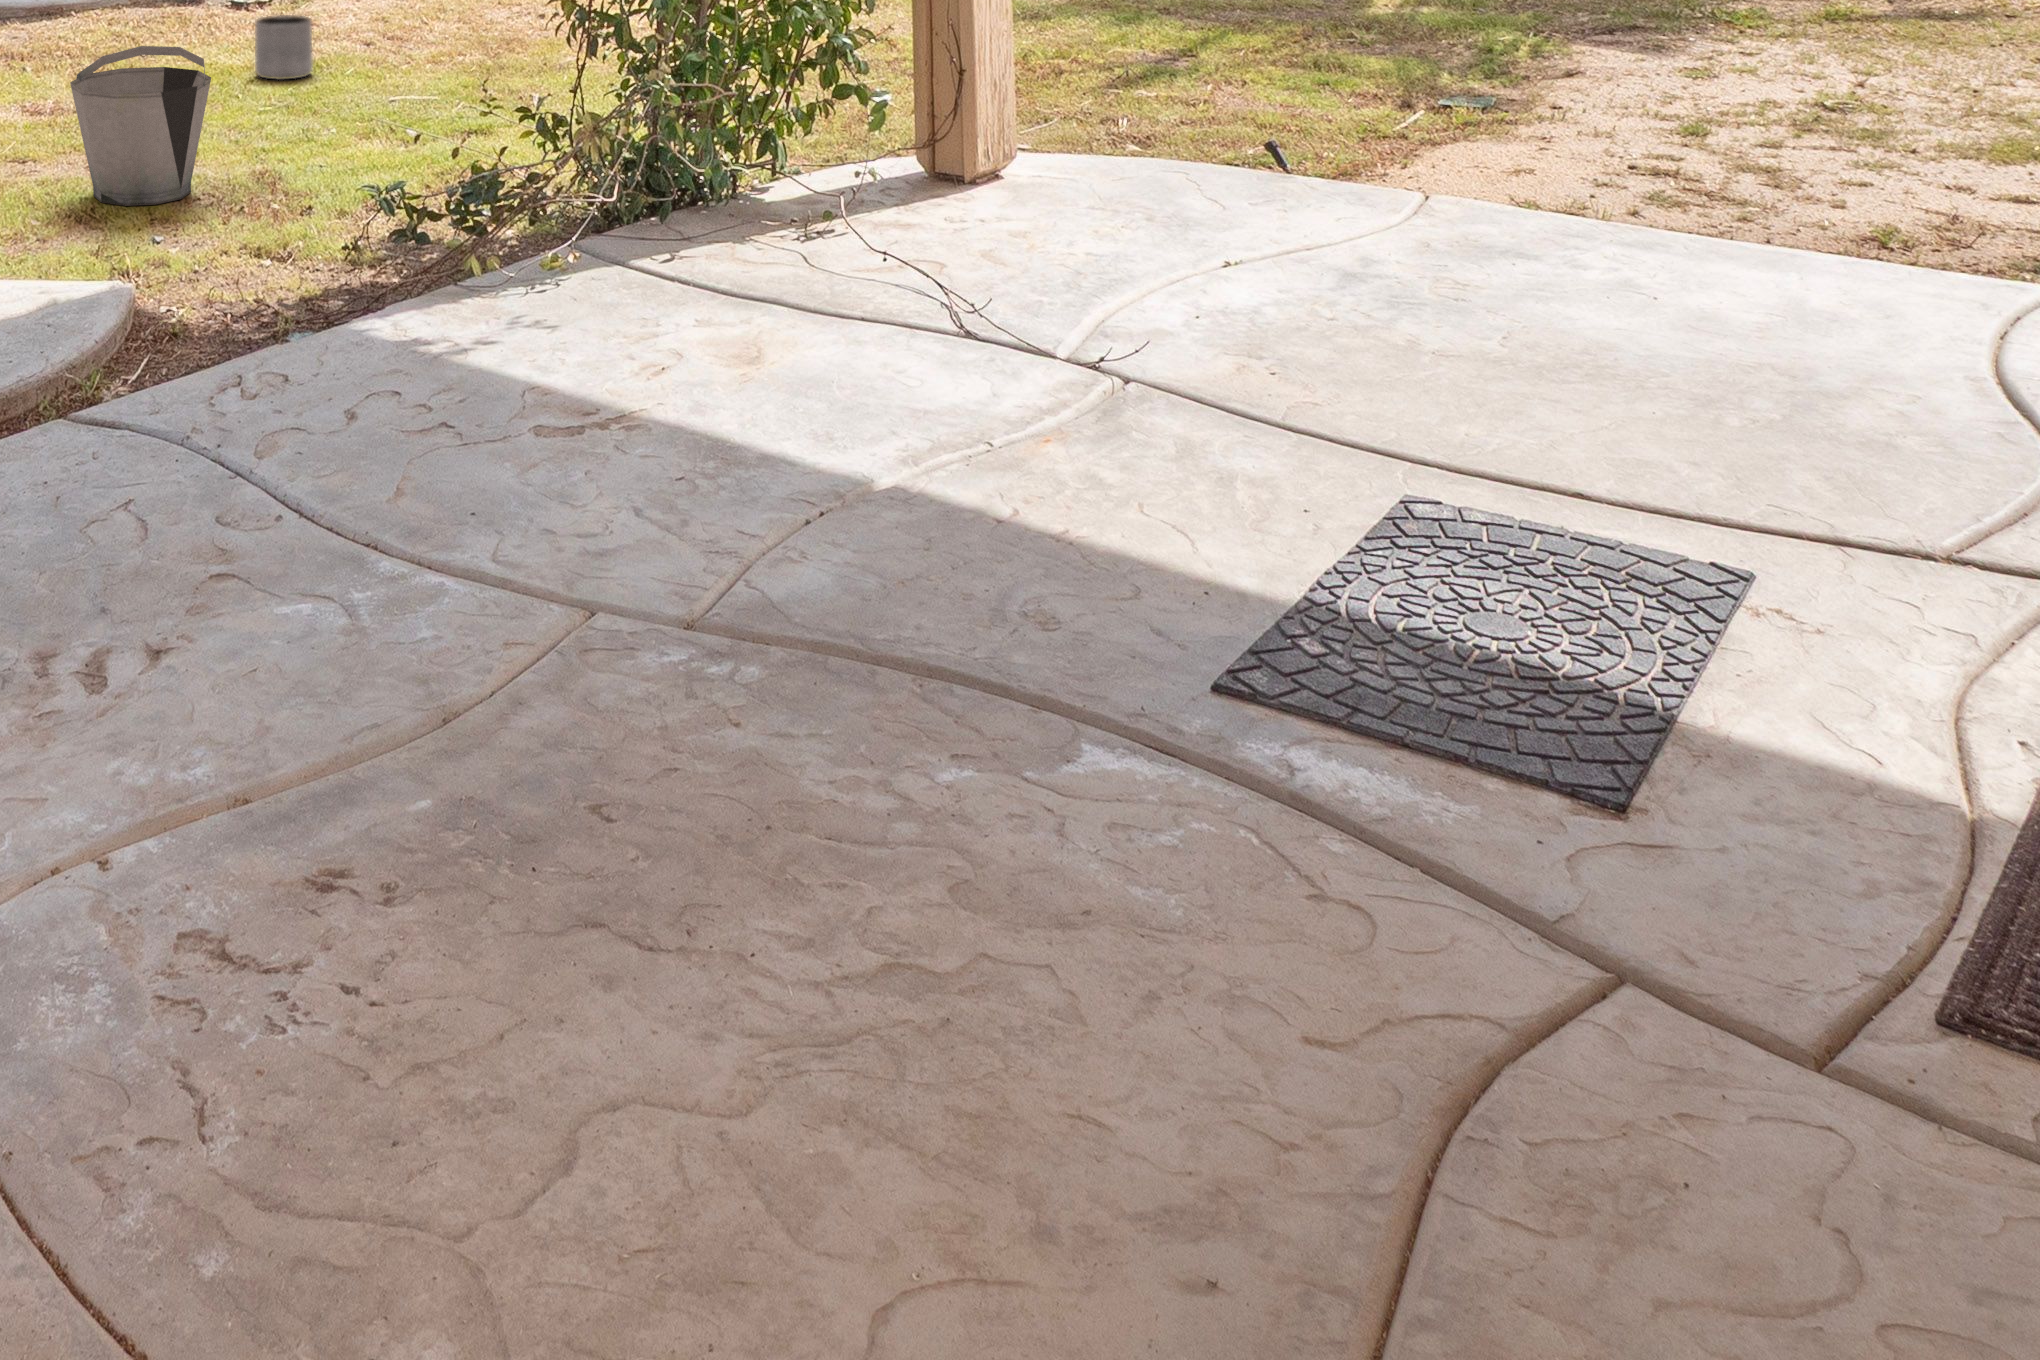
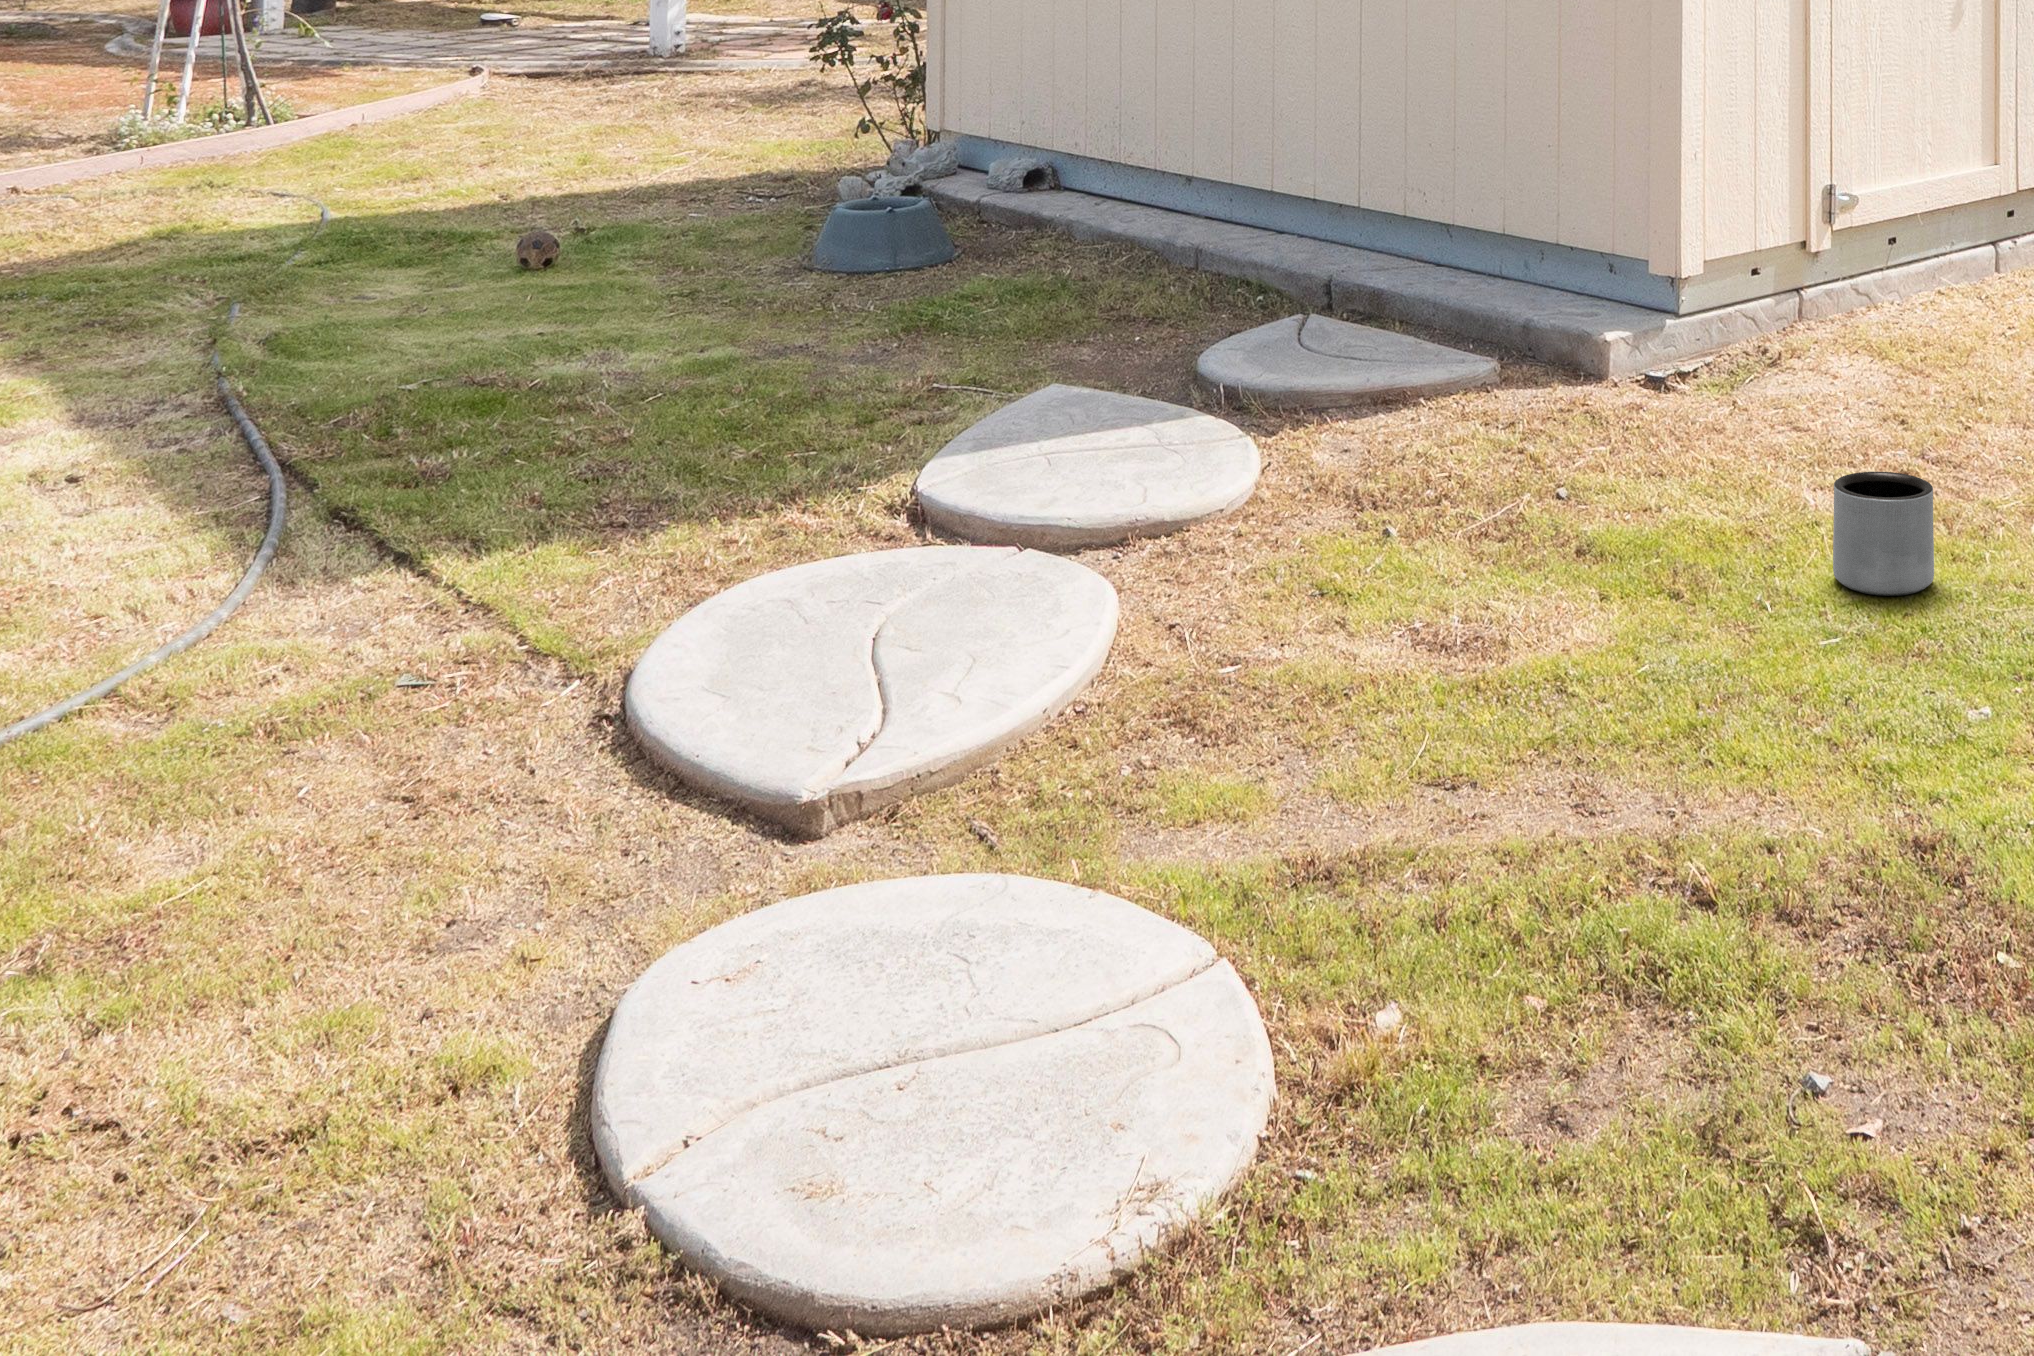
bucket: present [70,46,211,206] -> none [1712,676,2017,1093]

